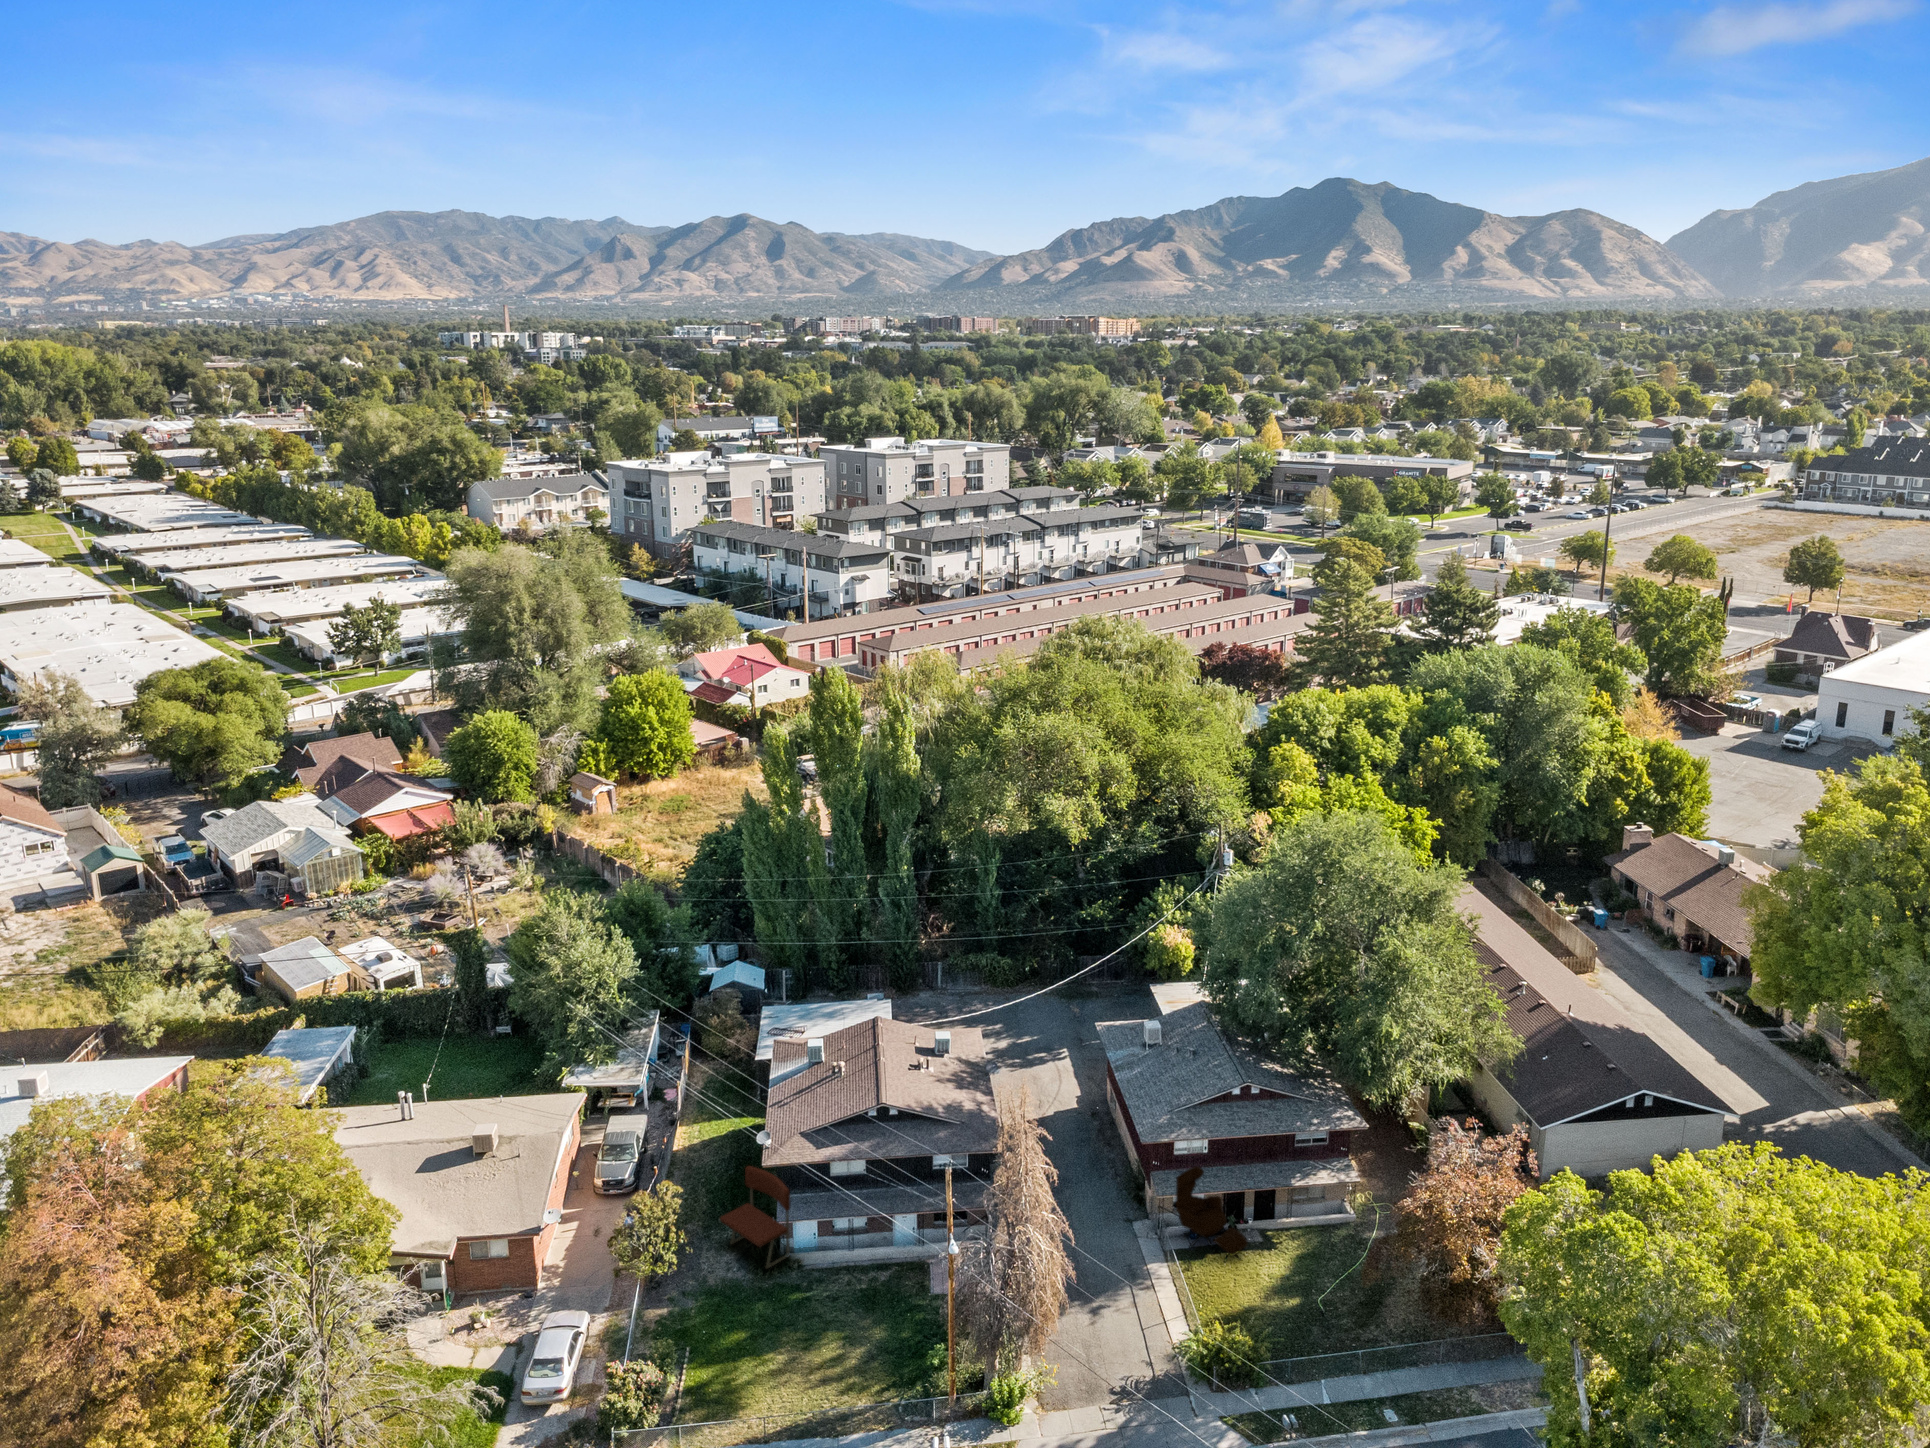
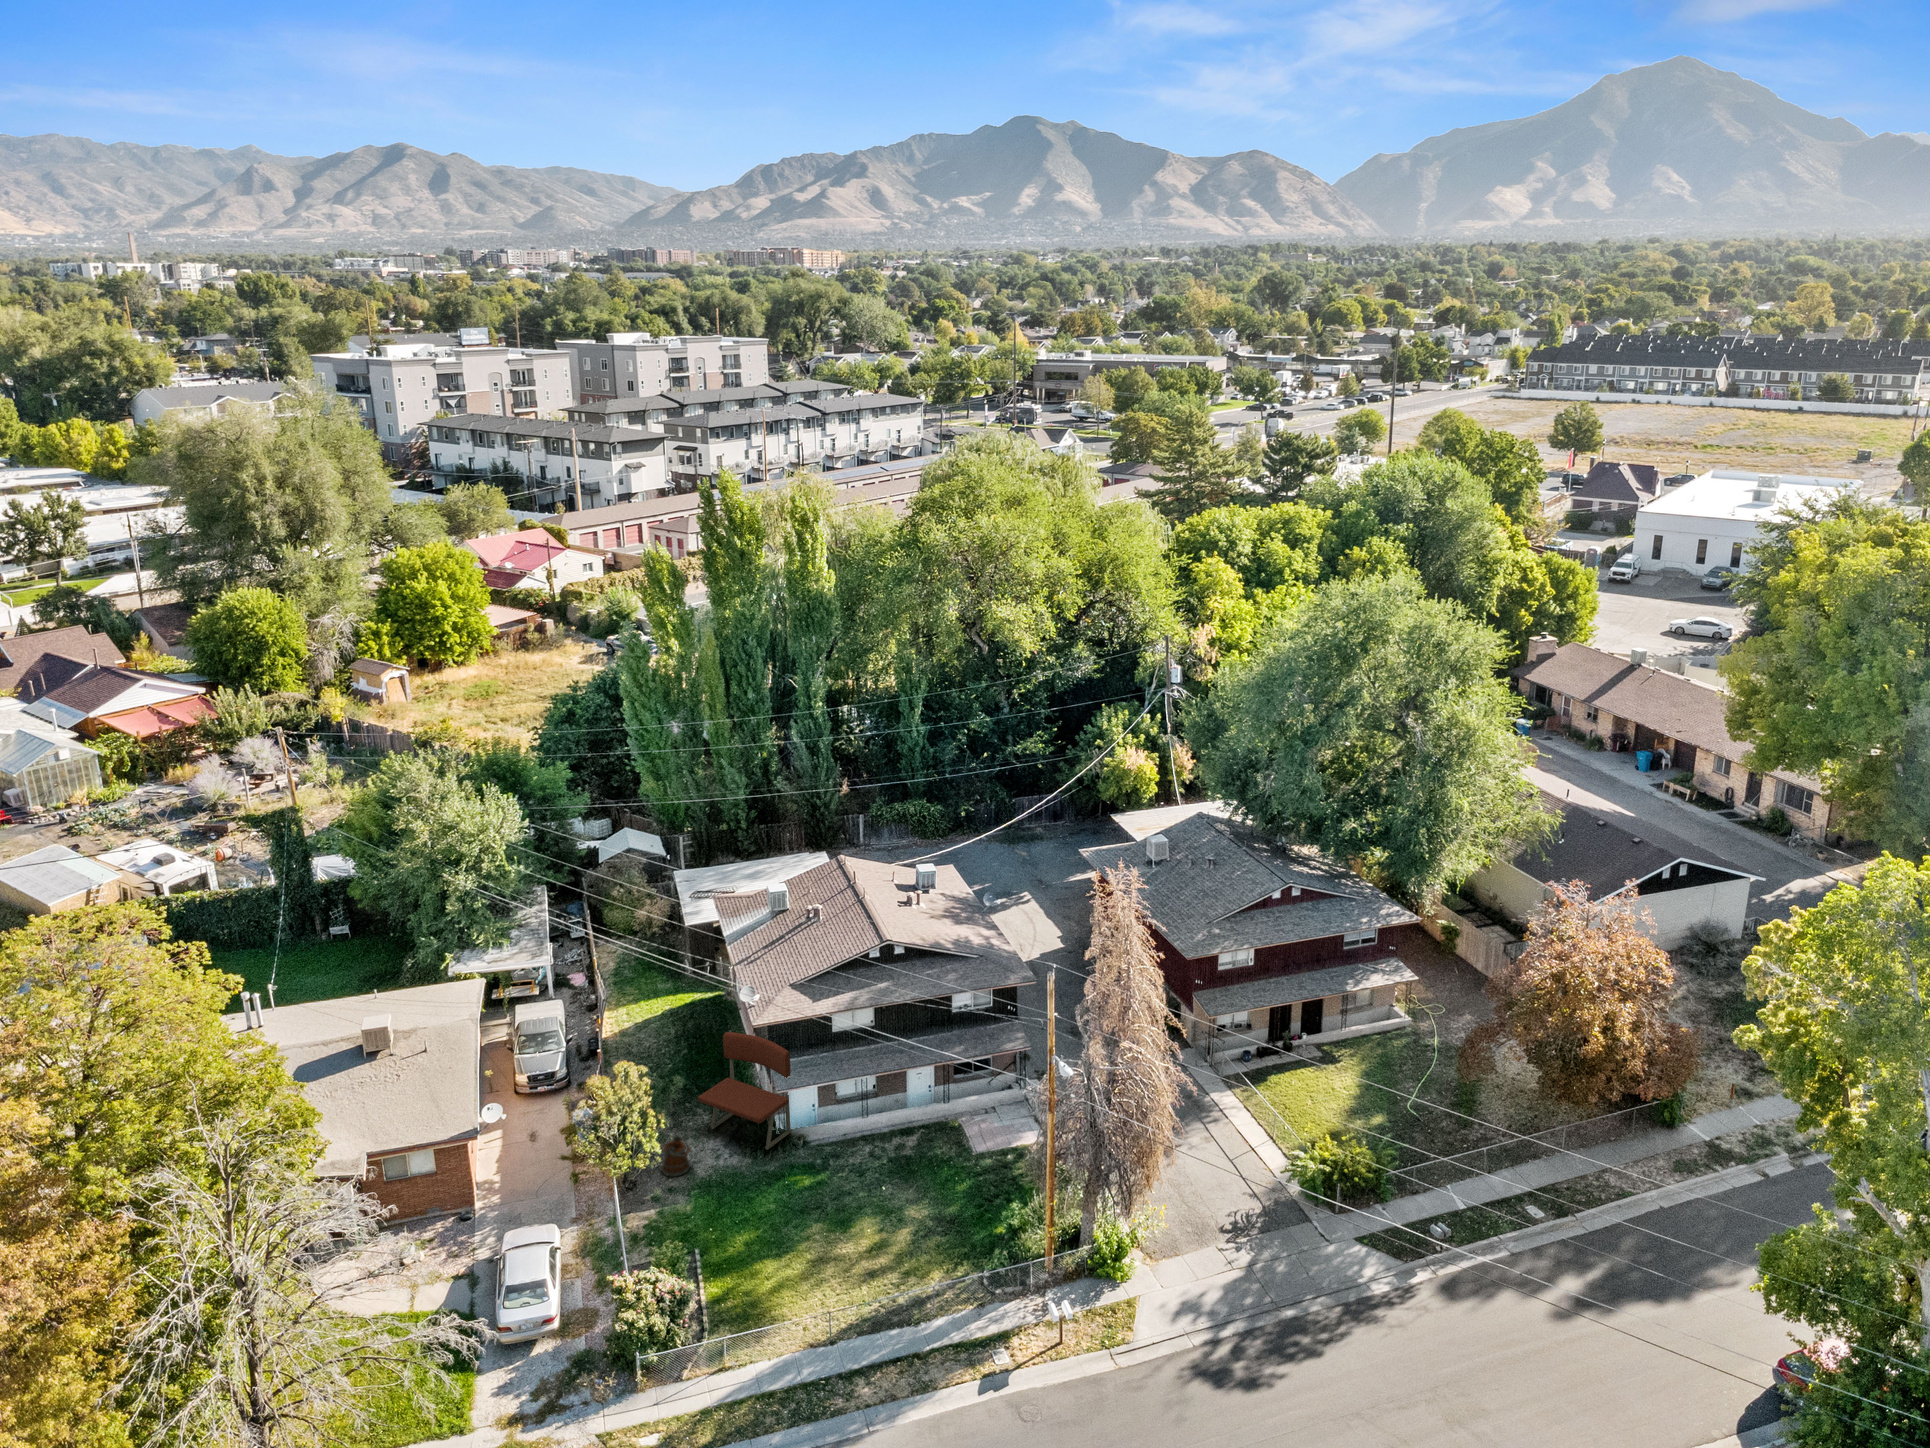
lounge chair: present [1175,1166,1248,1261] -> none [1229,977,1314,1076]
bucket: none [681,1248,705,1282] -> present [661,1135,691,1177]

